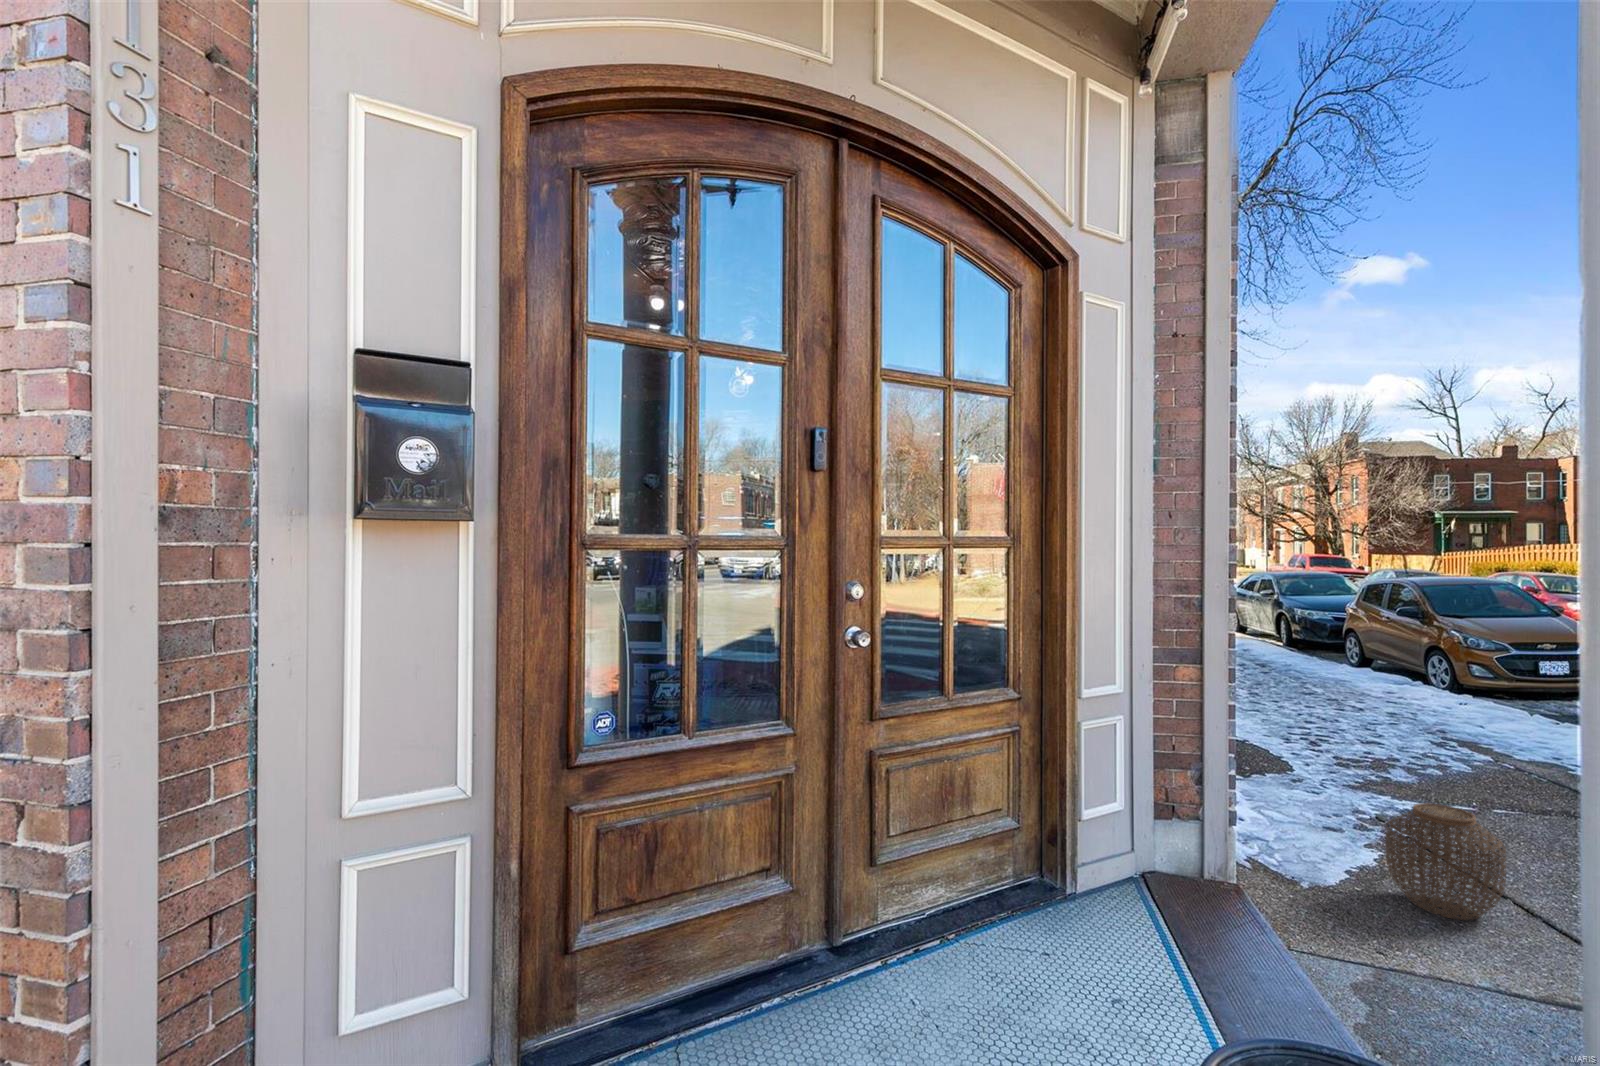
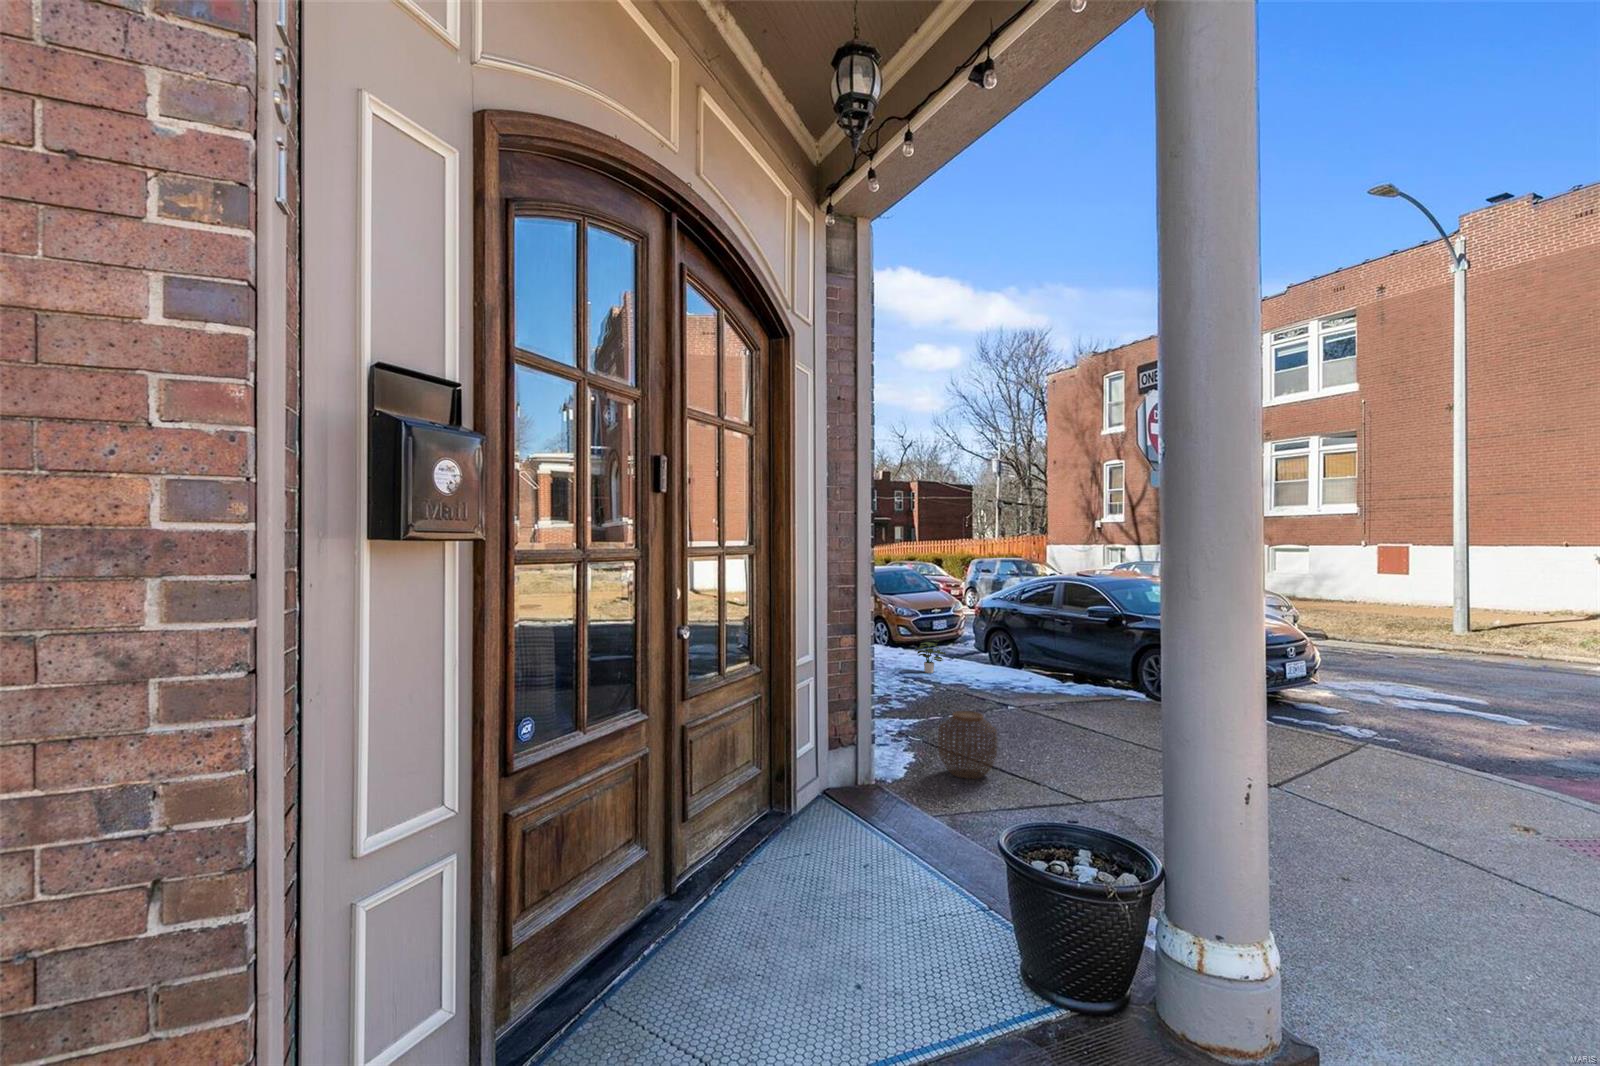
potted plant: none [1471,689,1535,740] -> present [916,640,946,673]

